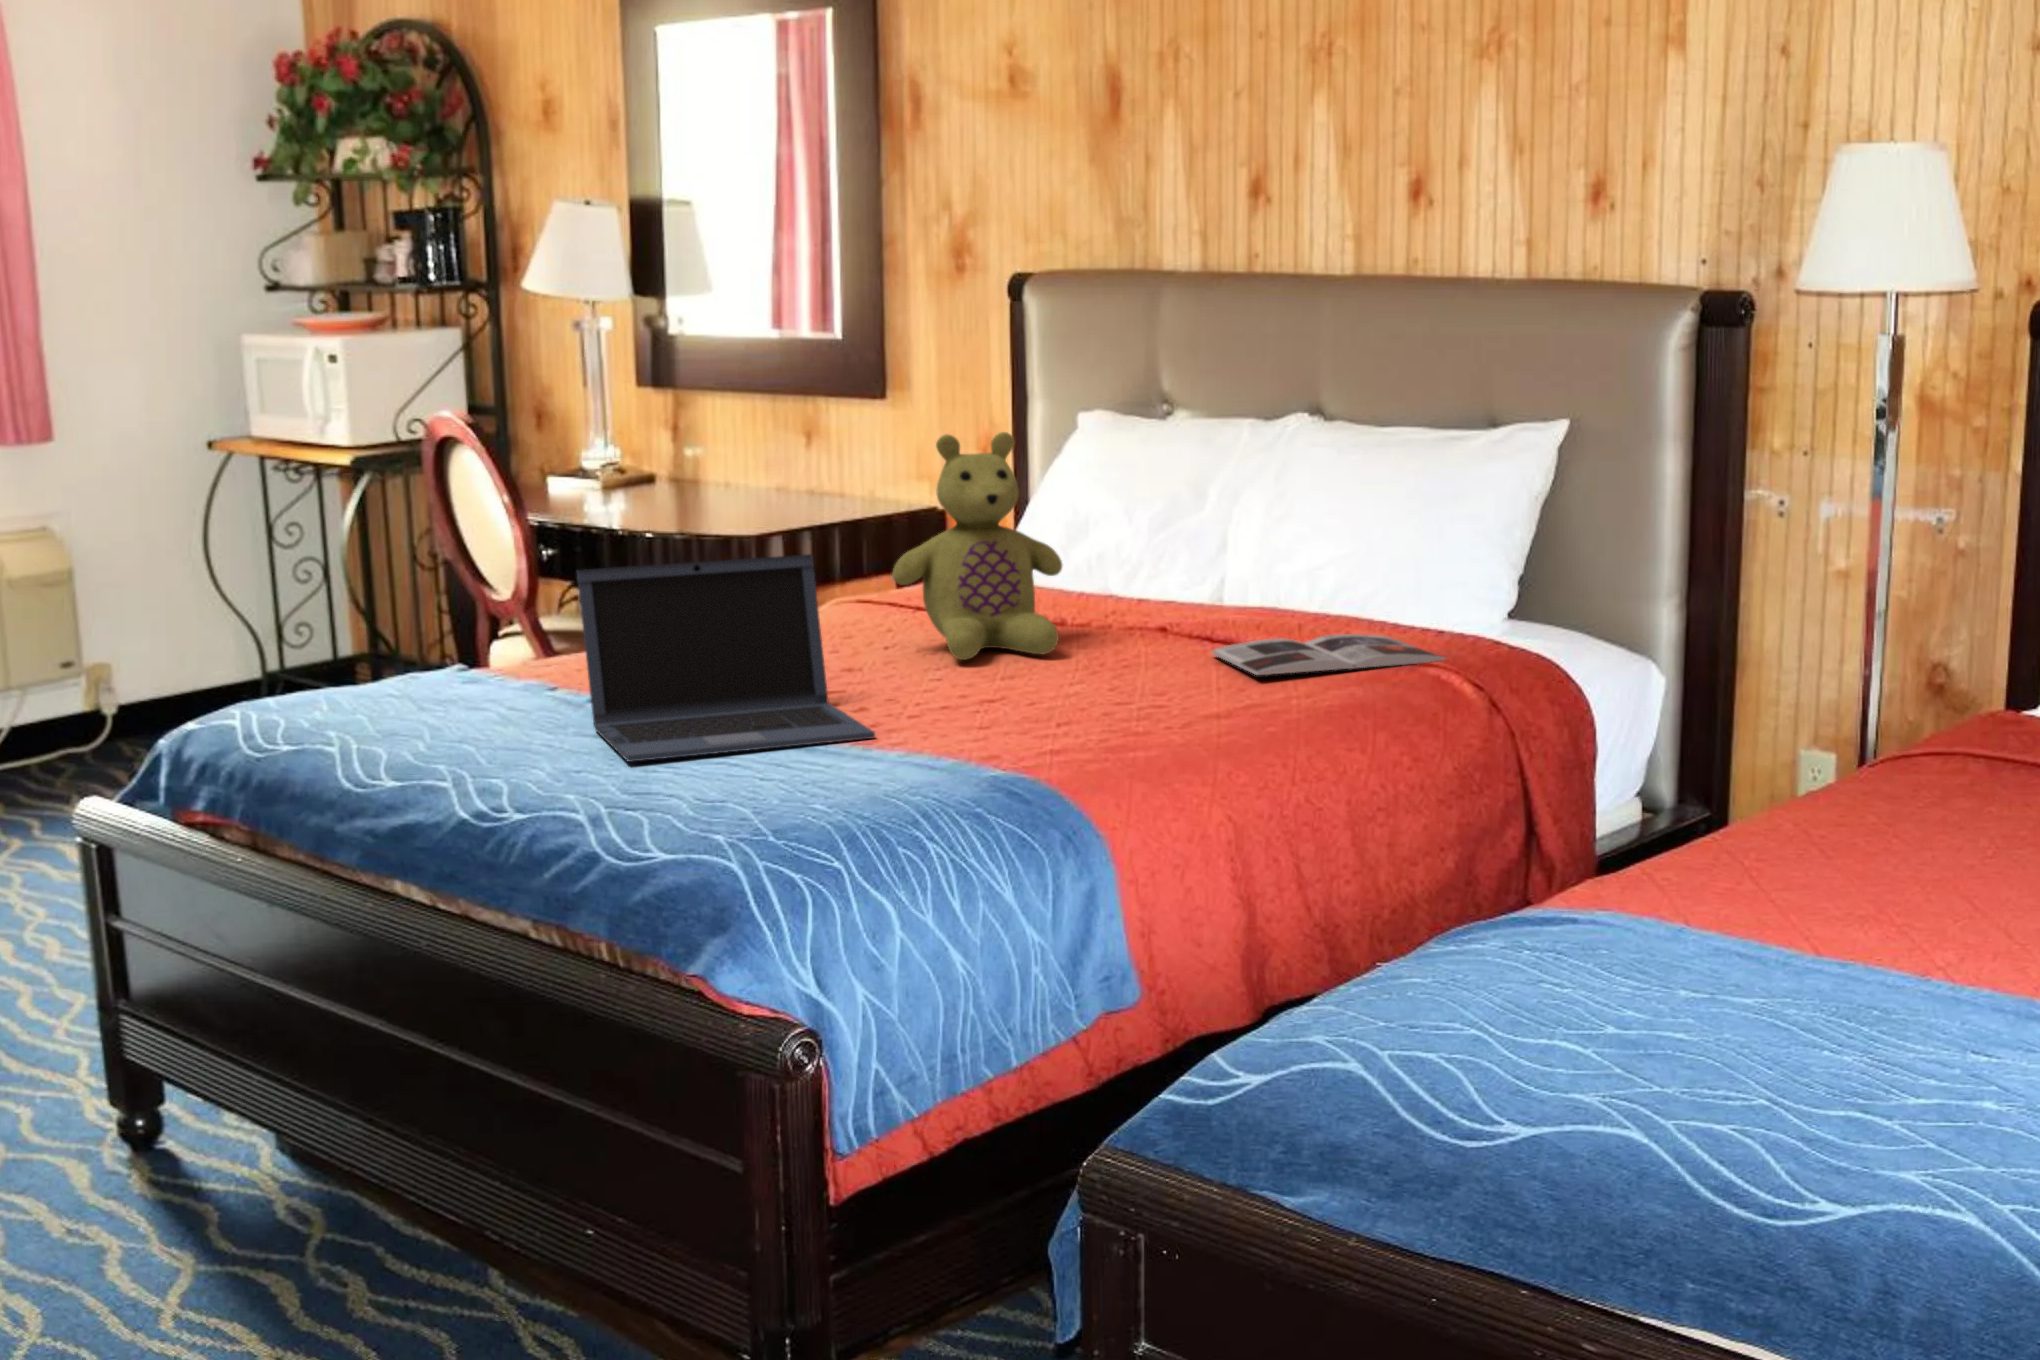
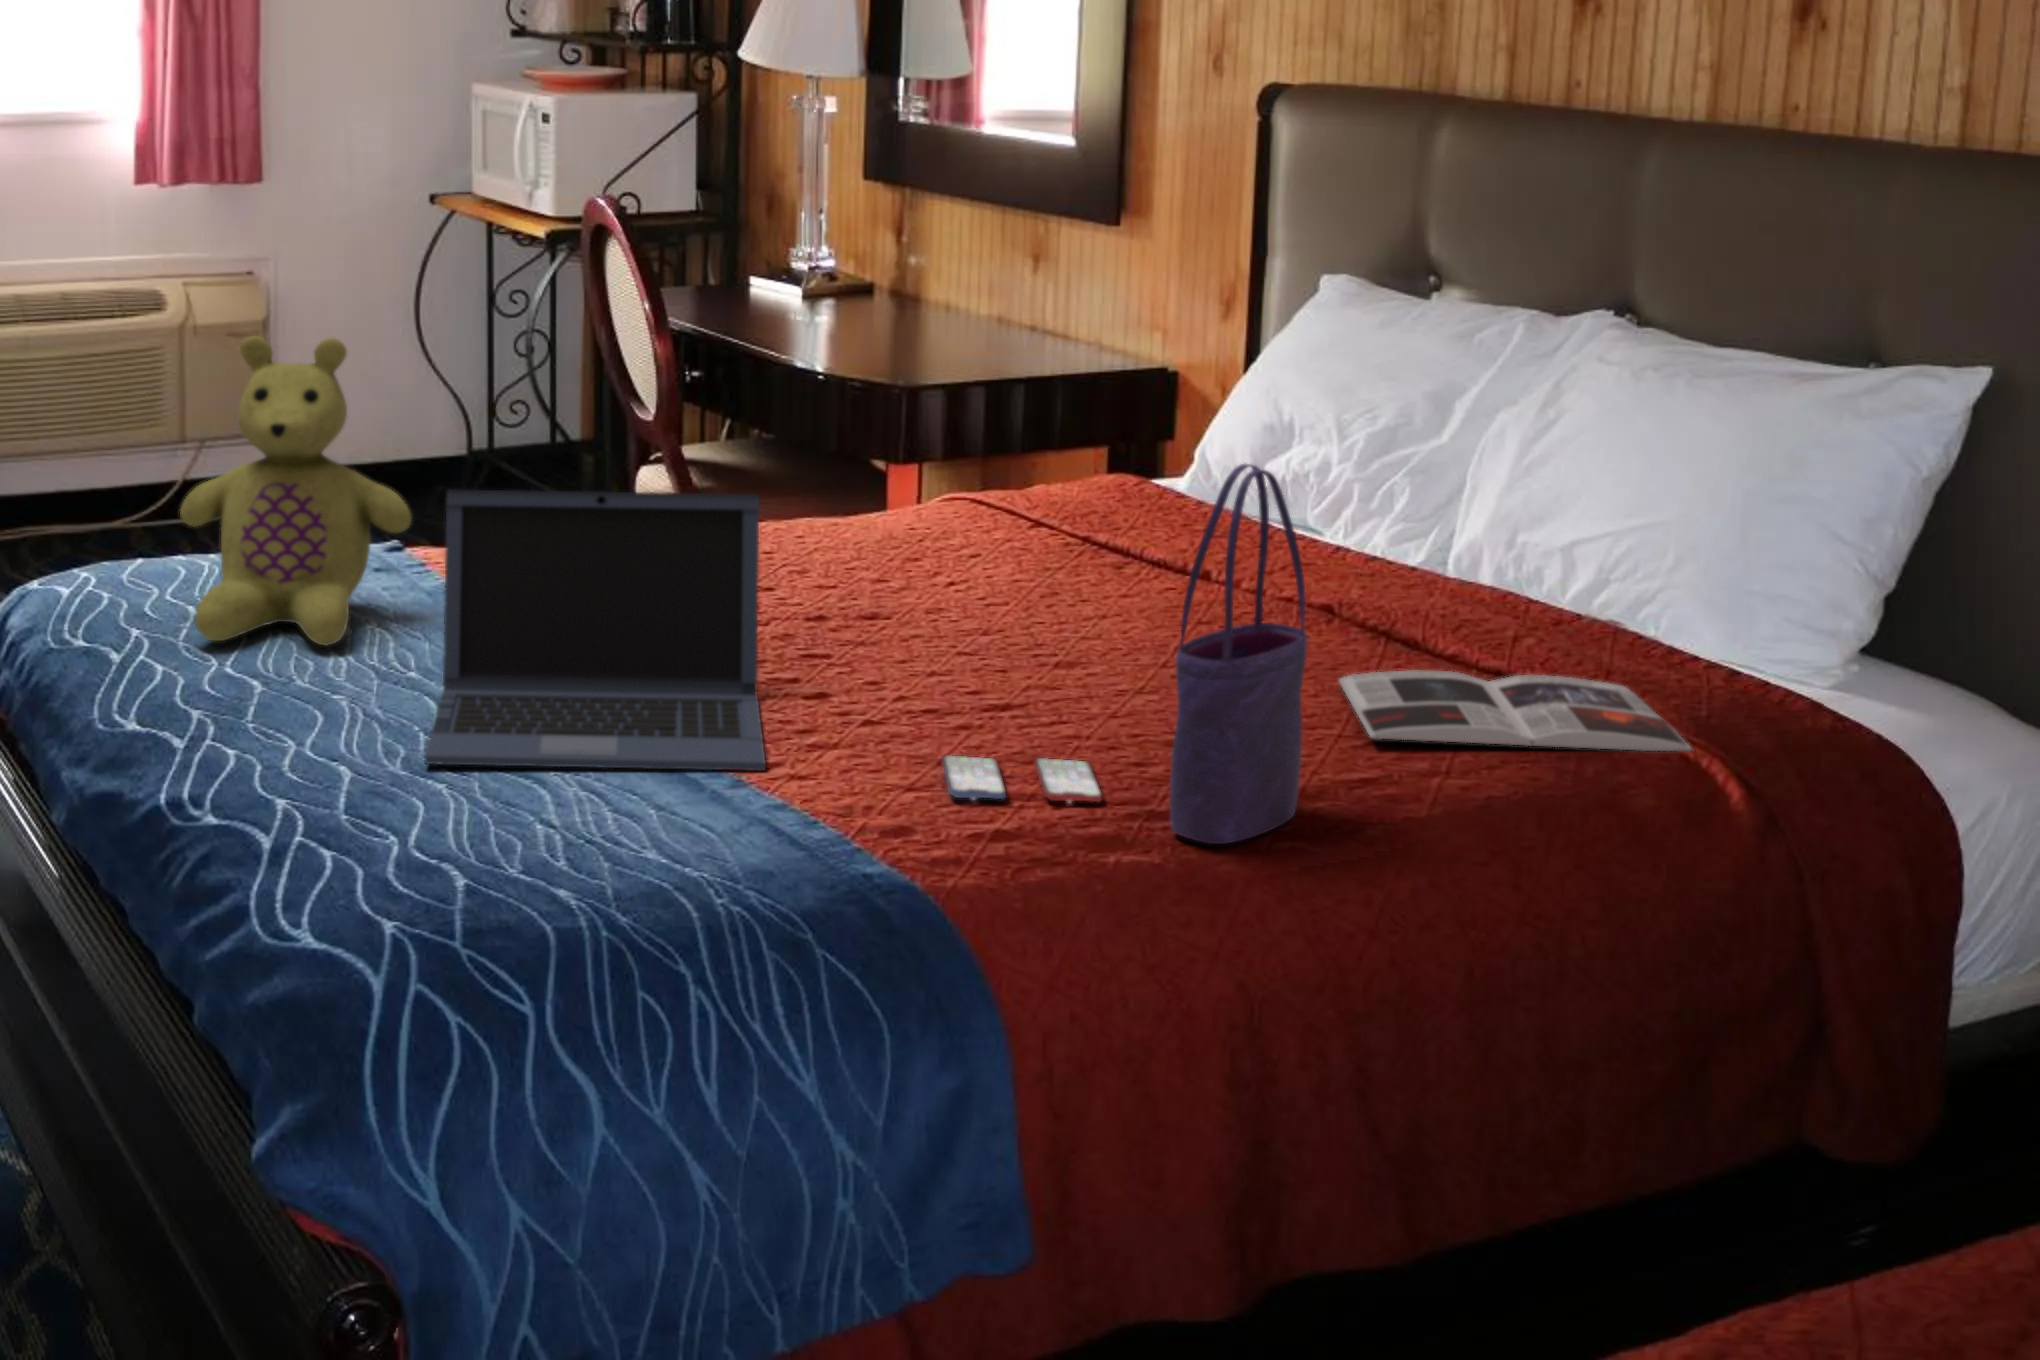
stuffed bear: present [893,432,1062,660] -> present [180,336,411,645]
tote bag: none [1169,475,1241,734] -> present [1170,464,1308,844]
smartphone: none [992,708,1115,734] -> present [942,755,1103,802]

